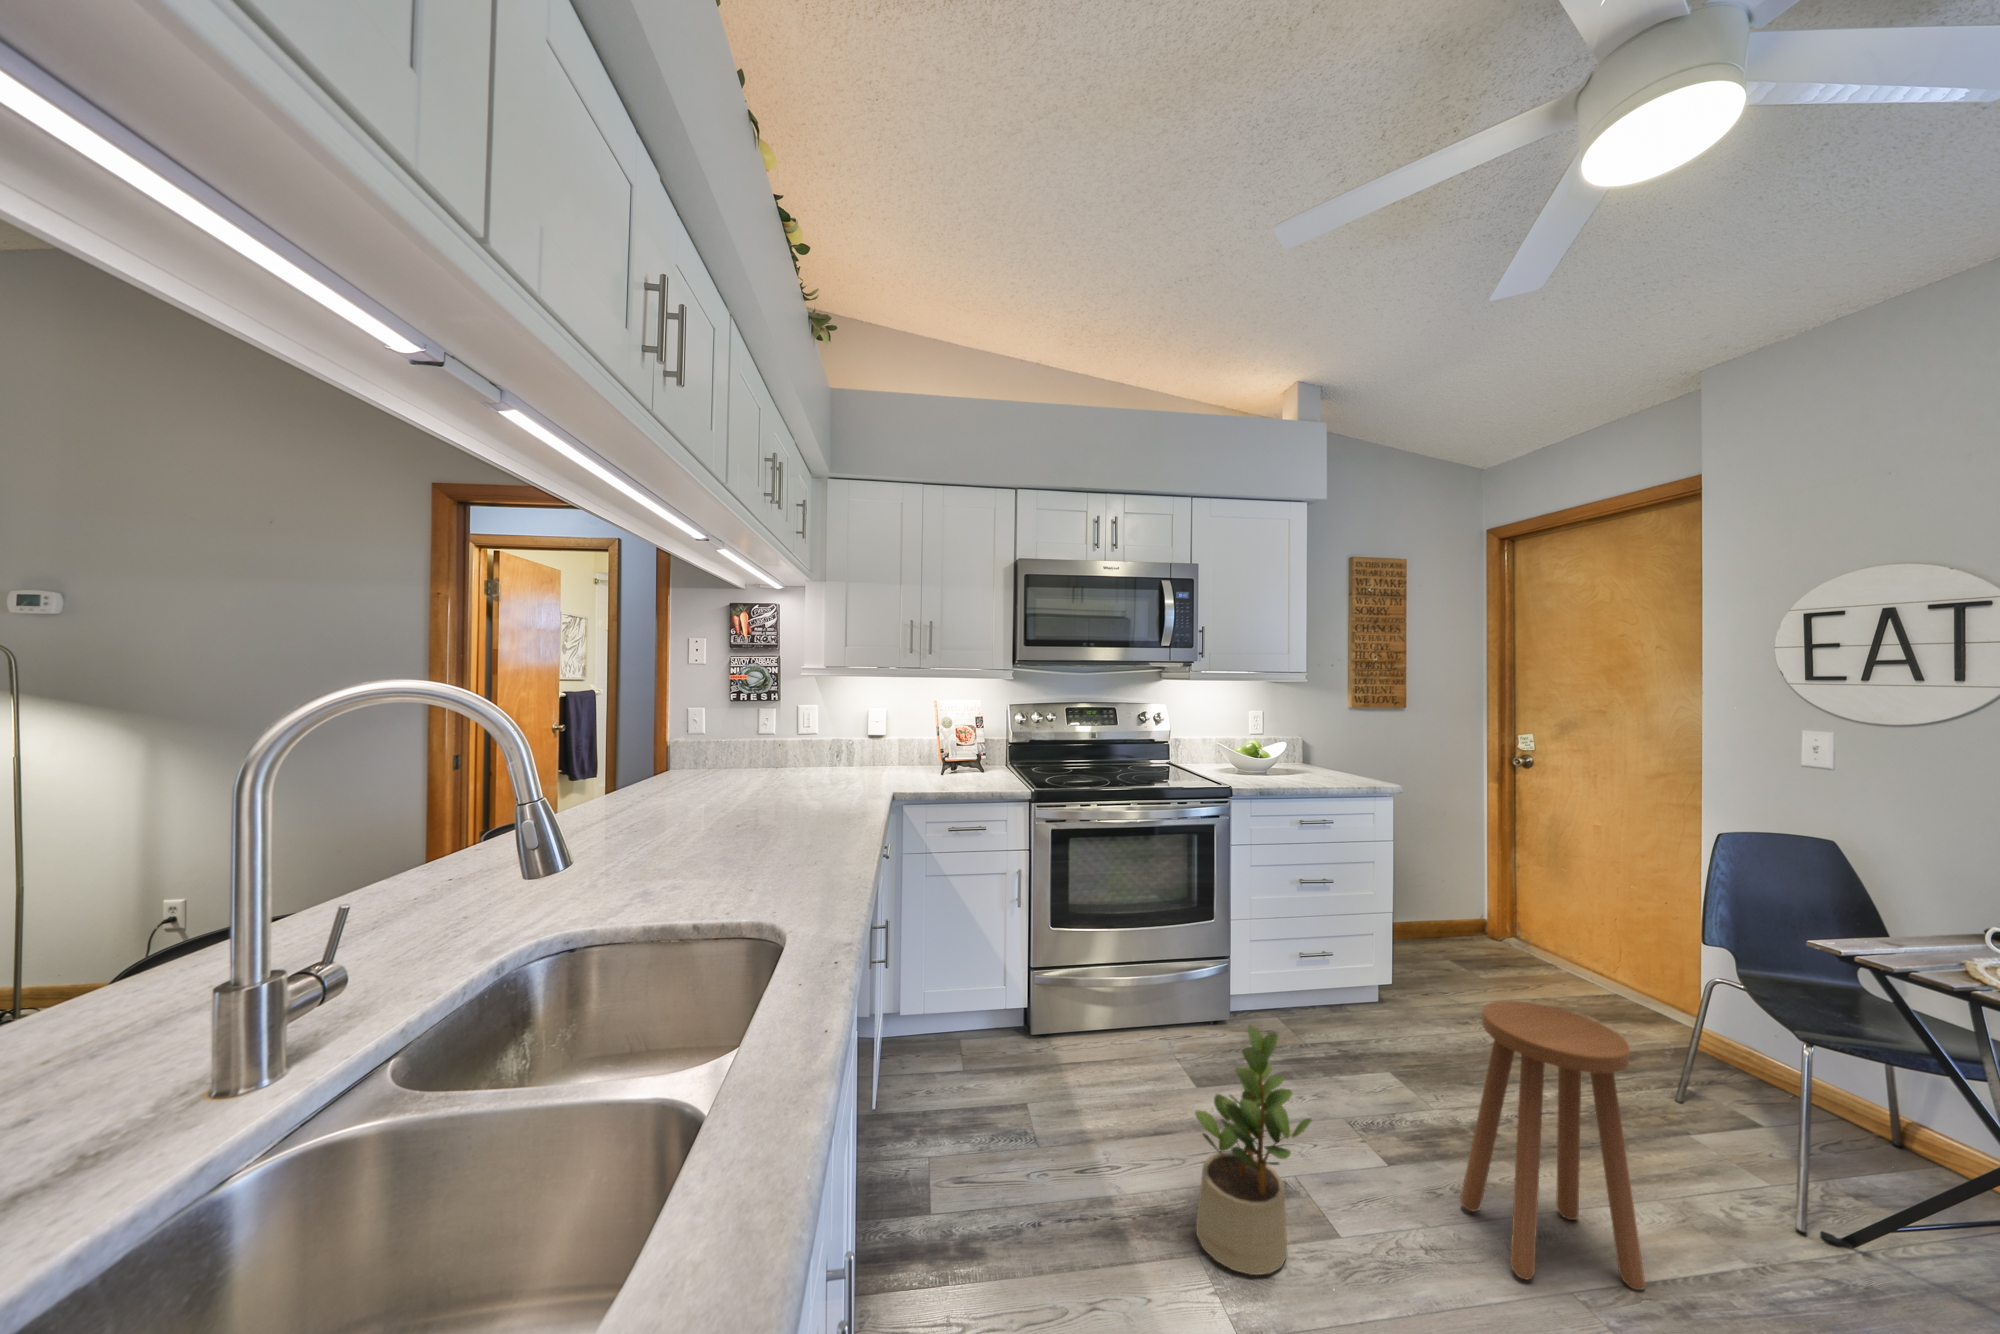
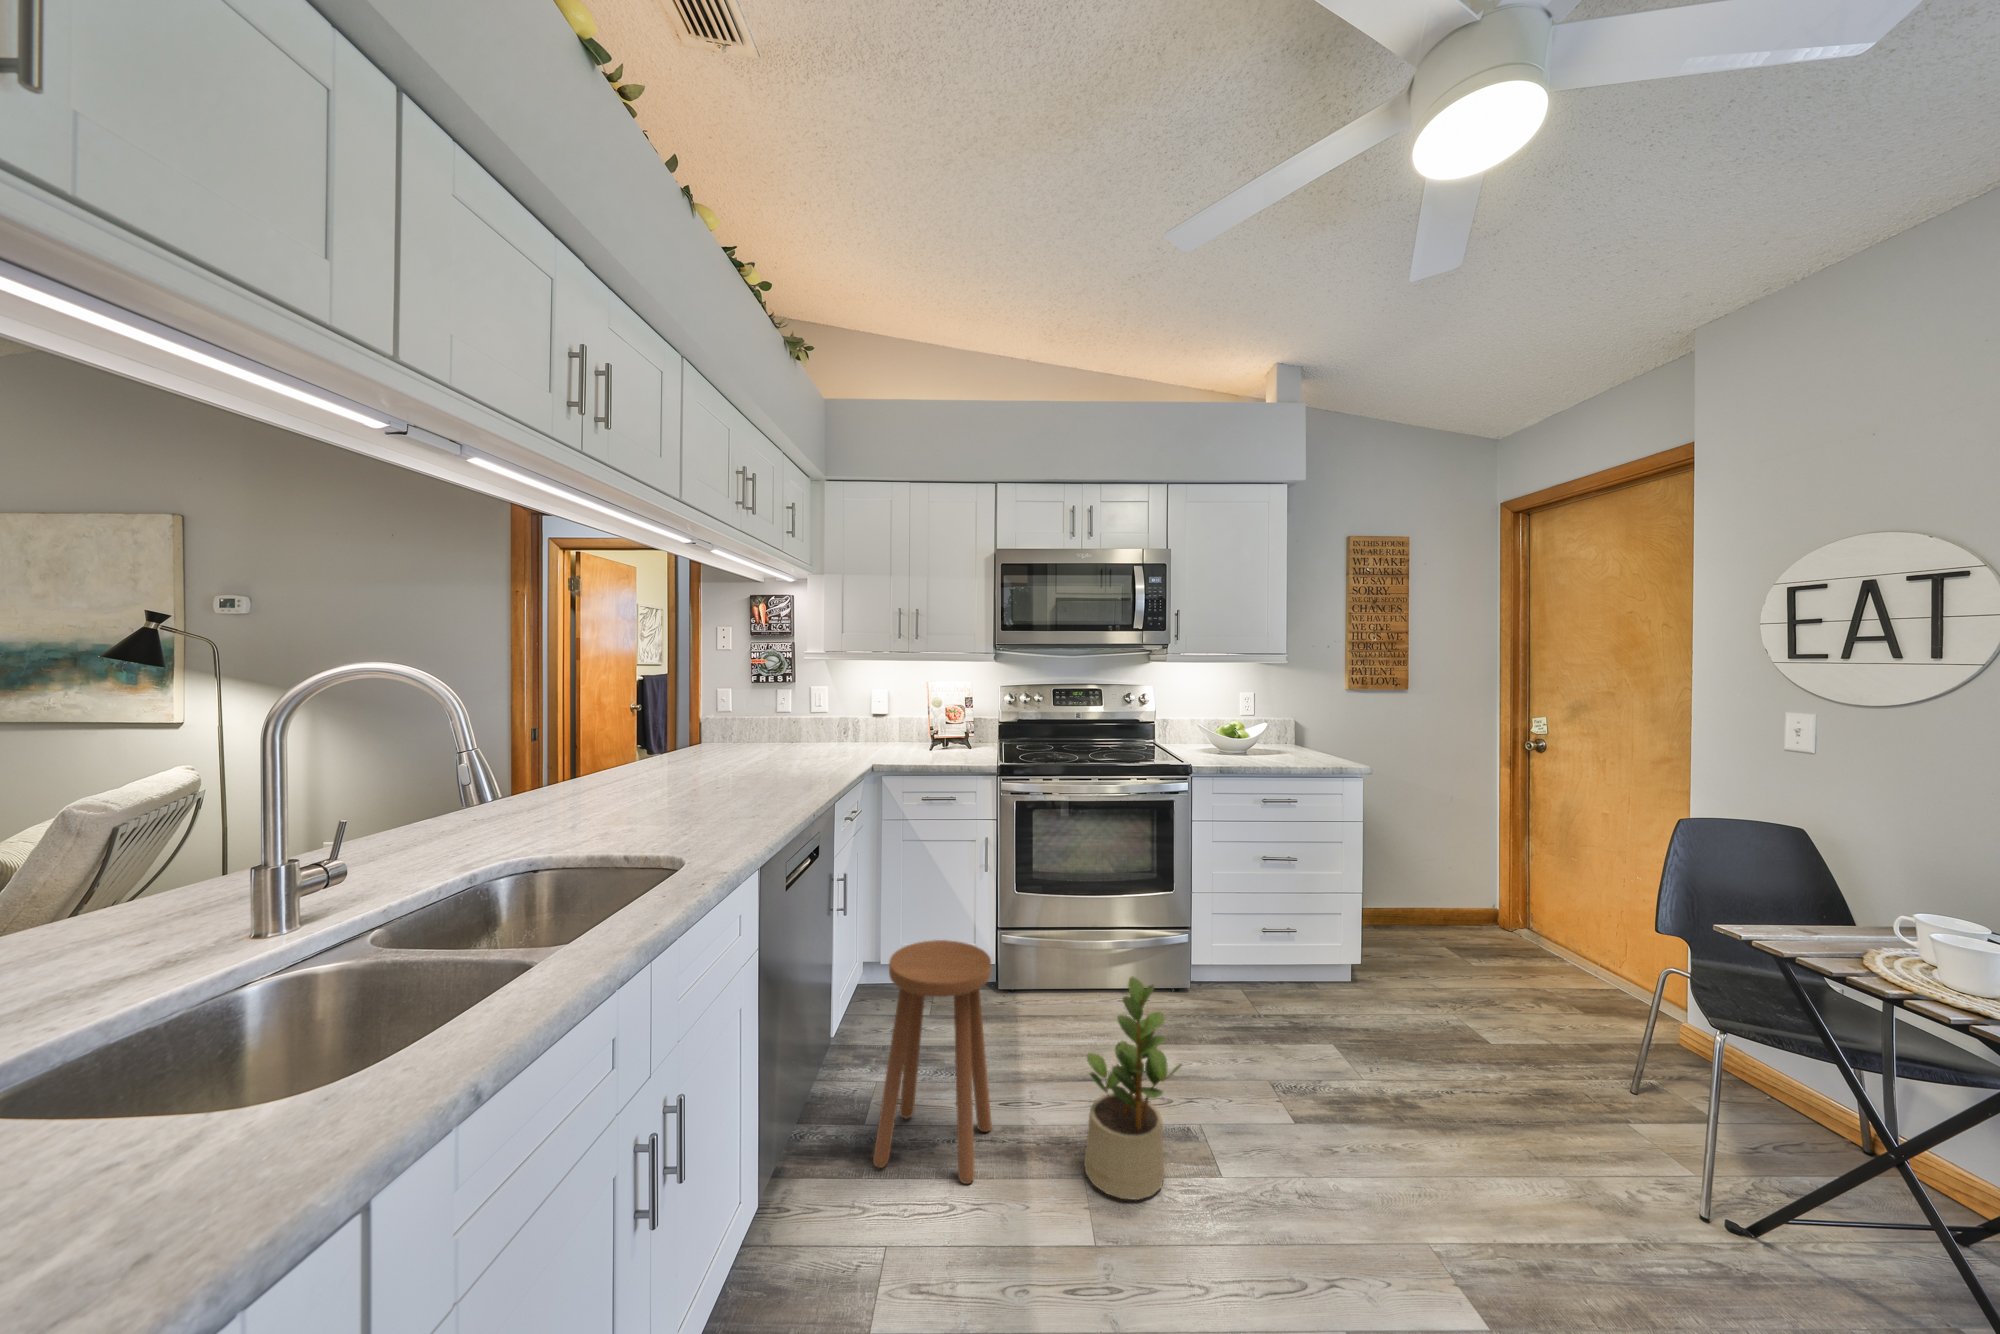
stool: present [1460,1001,1645,1290] -> present [873,940,992,1184]

